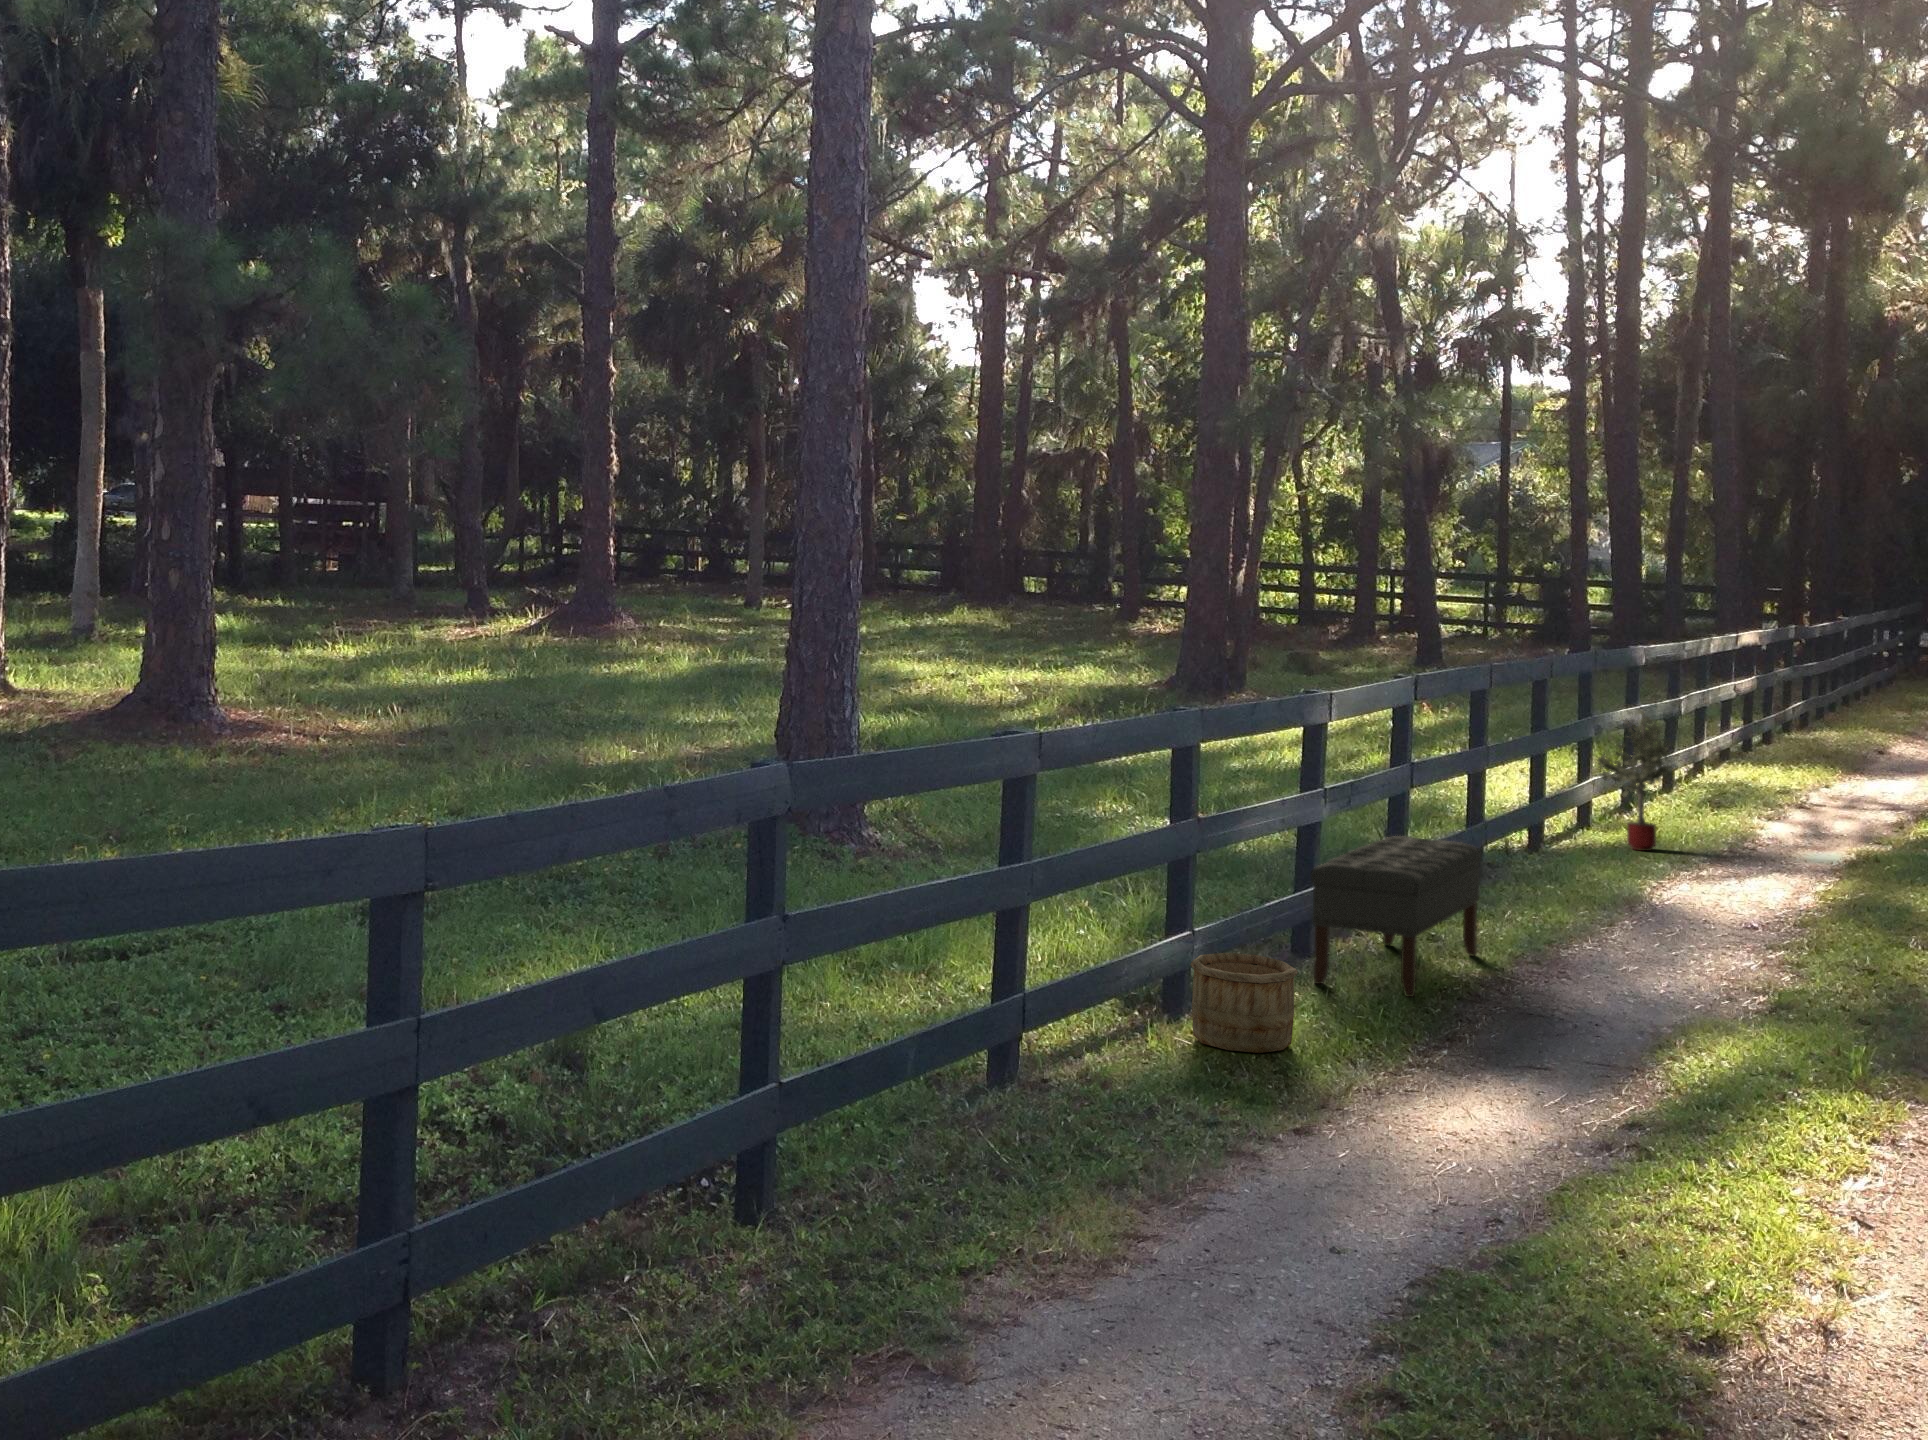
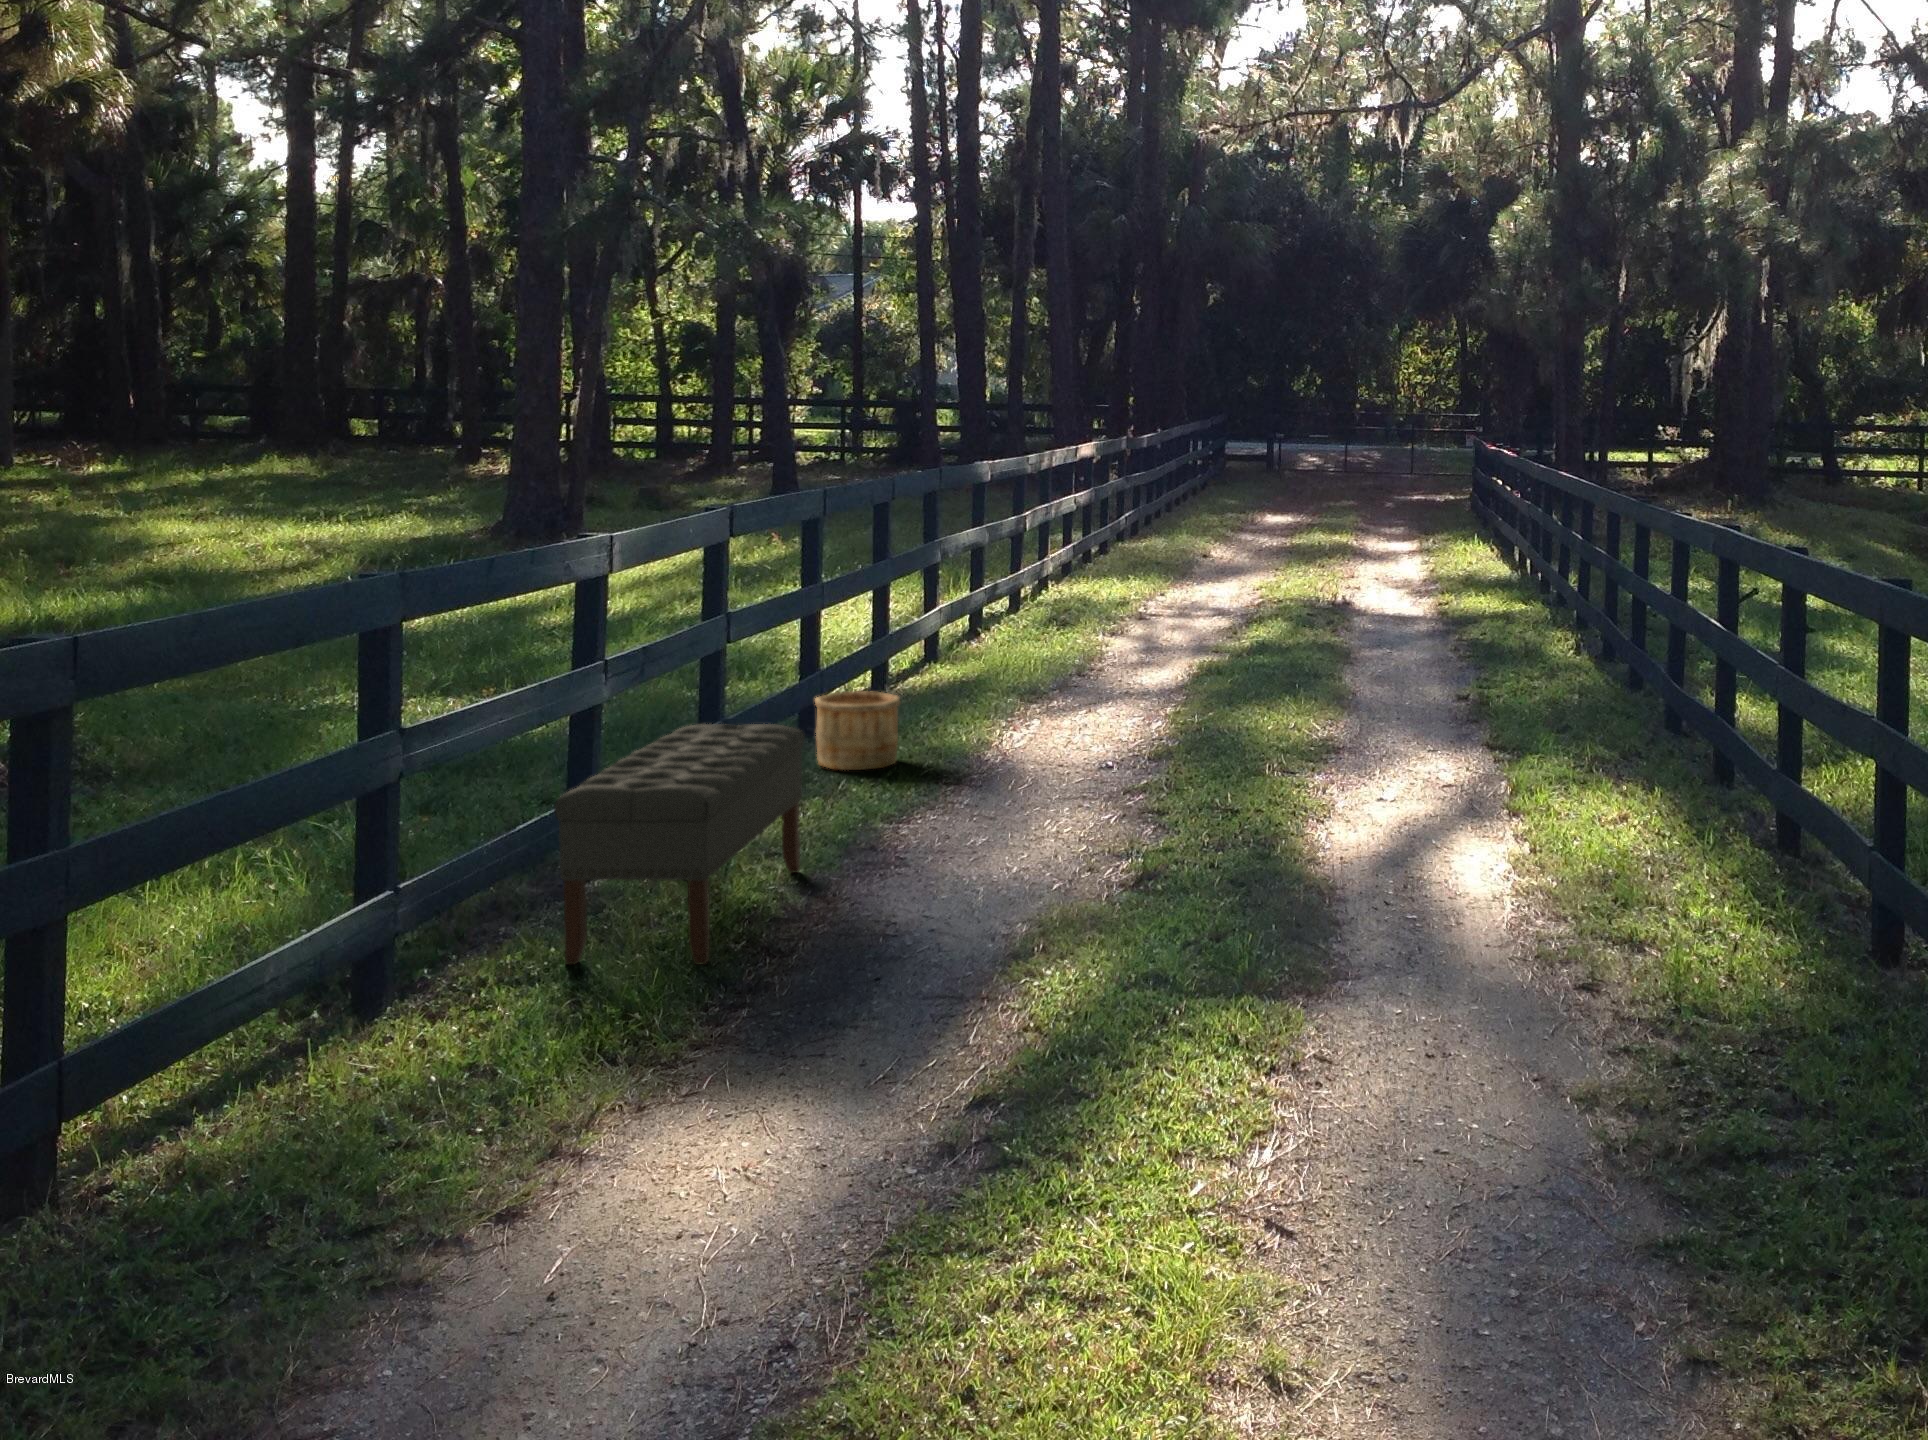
potted tree: present [1598,710,1672,851] -> none [943,528,1024,686]
wooden bucket: present [1191,953,1298,1053] -> present [815,691,900,770]

